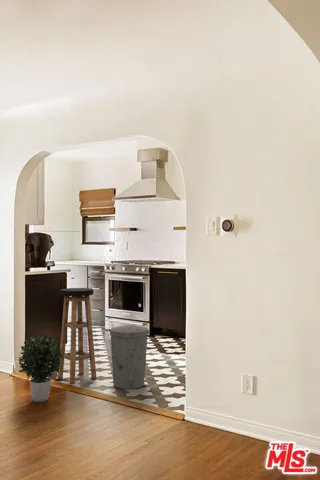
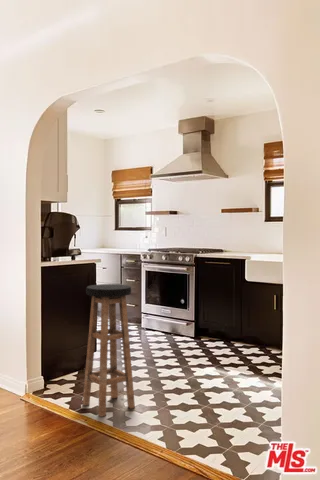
trash can: present [110,325,149,389] -> none [154,338,210,431]
potted plant: present [19,336,63,402] -> none [21,357,89,457]

